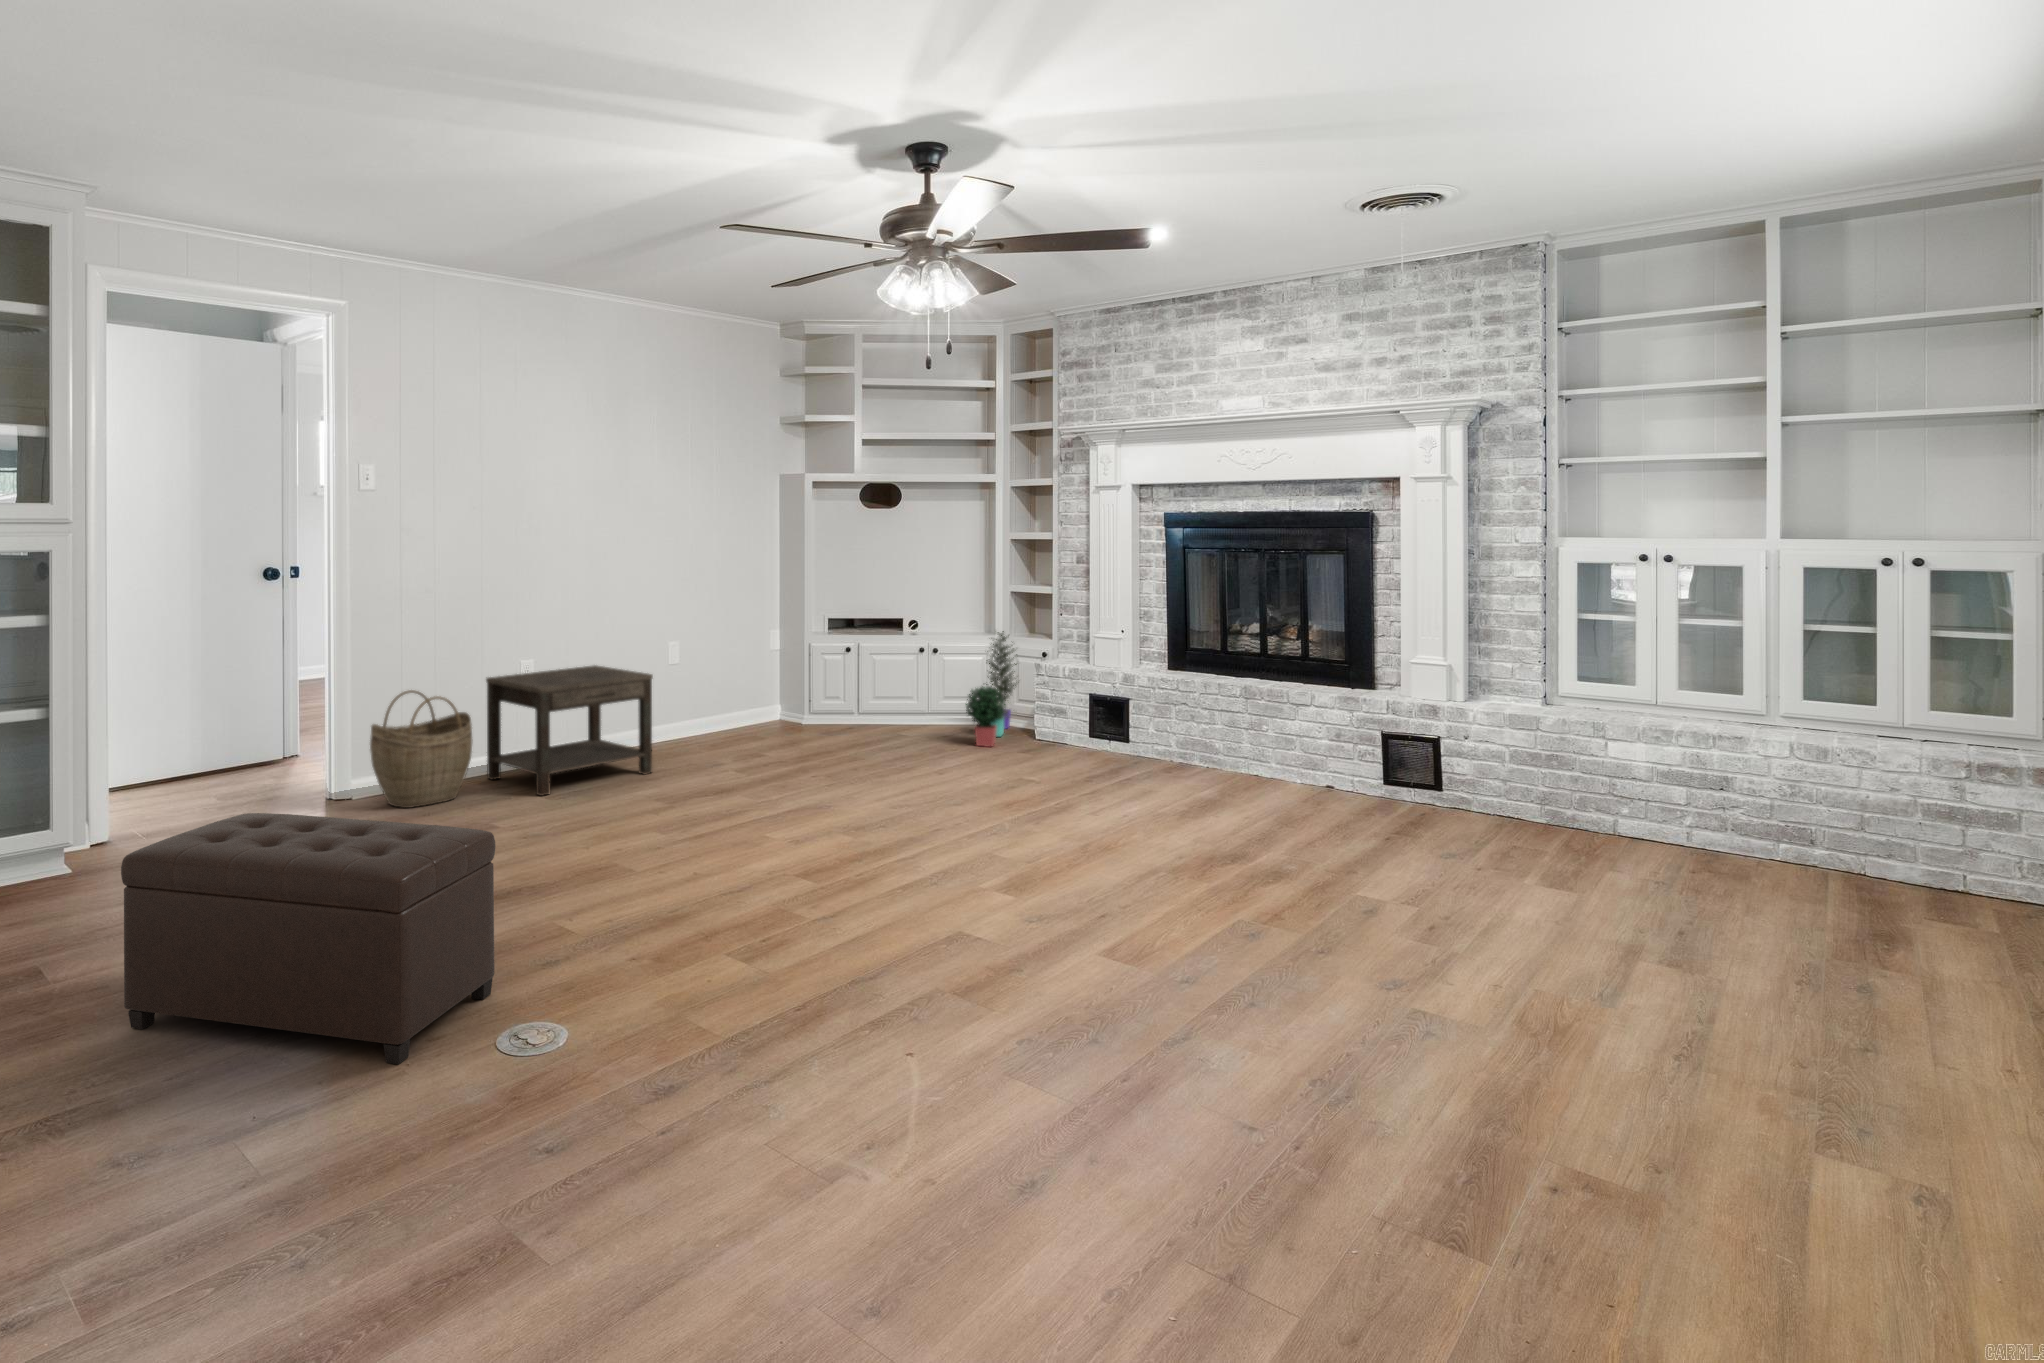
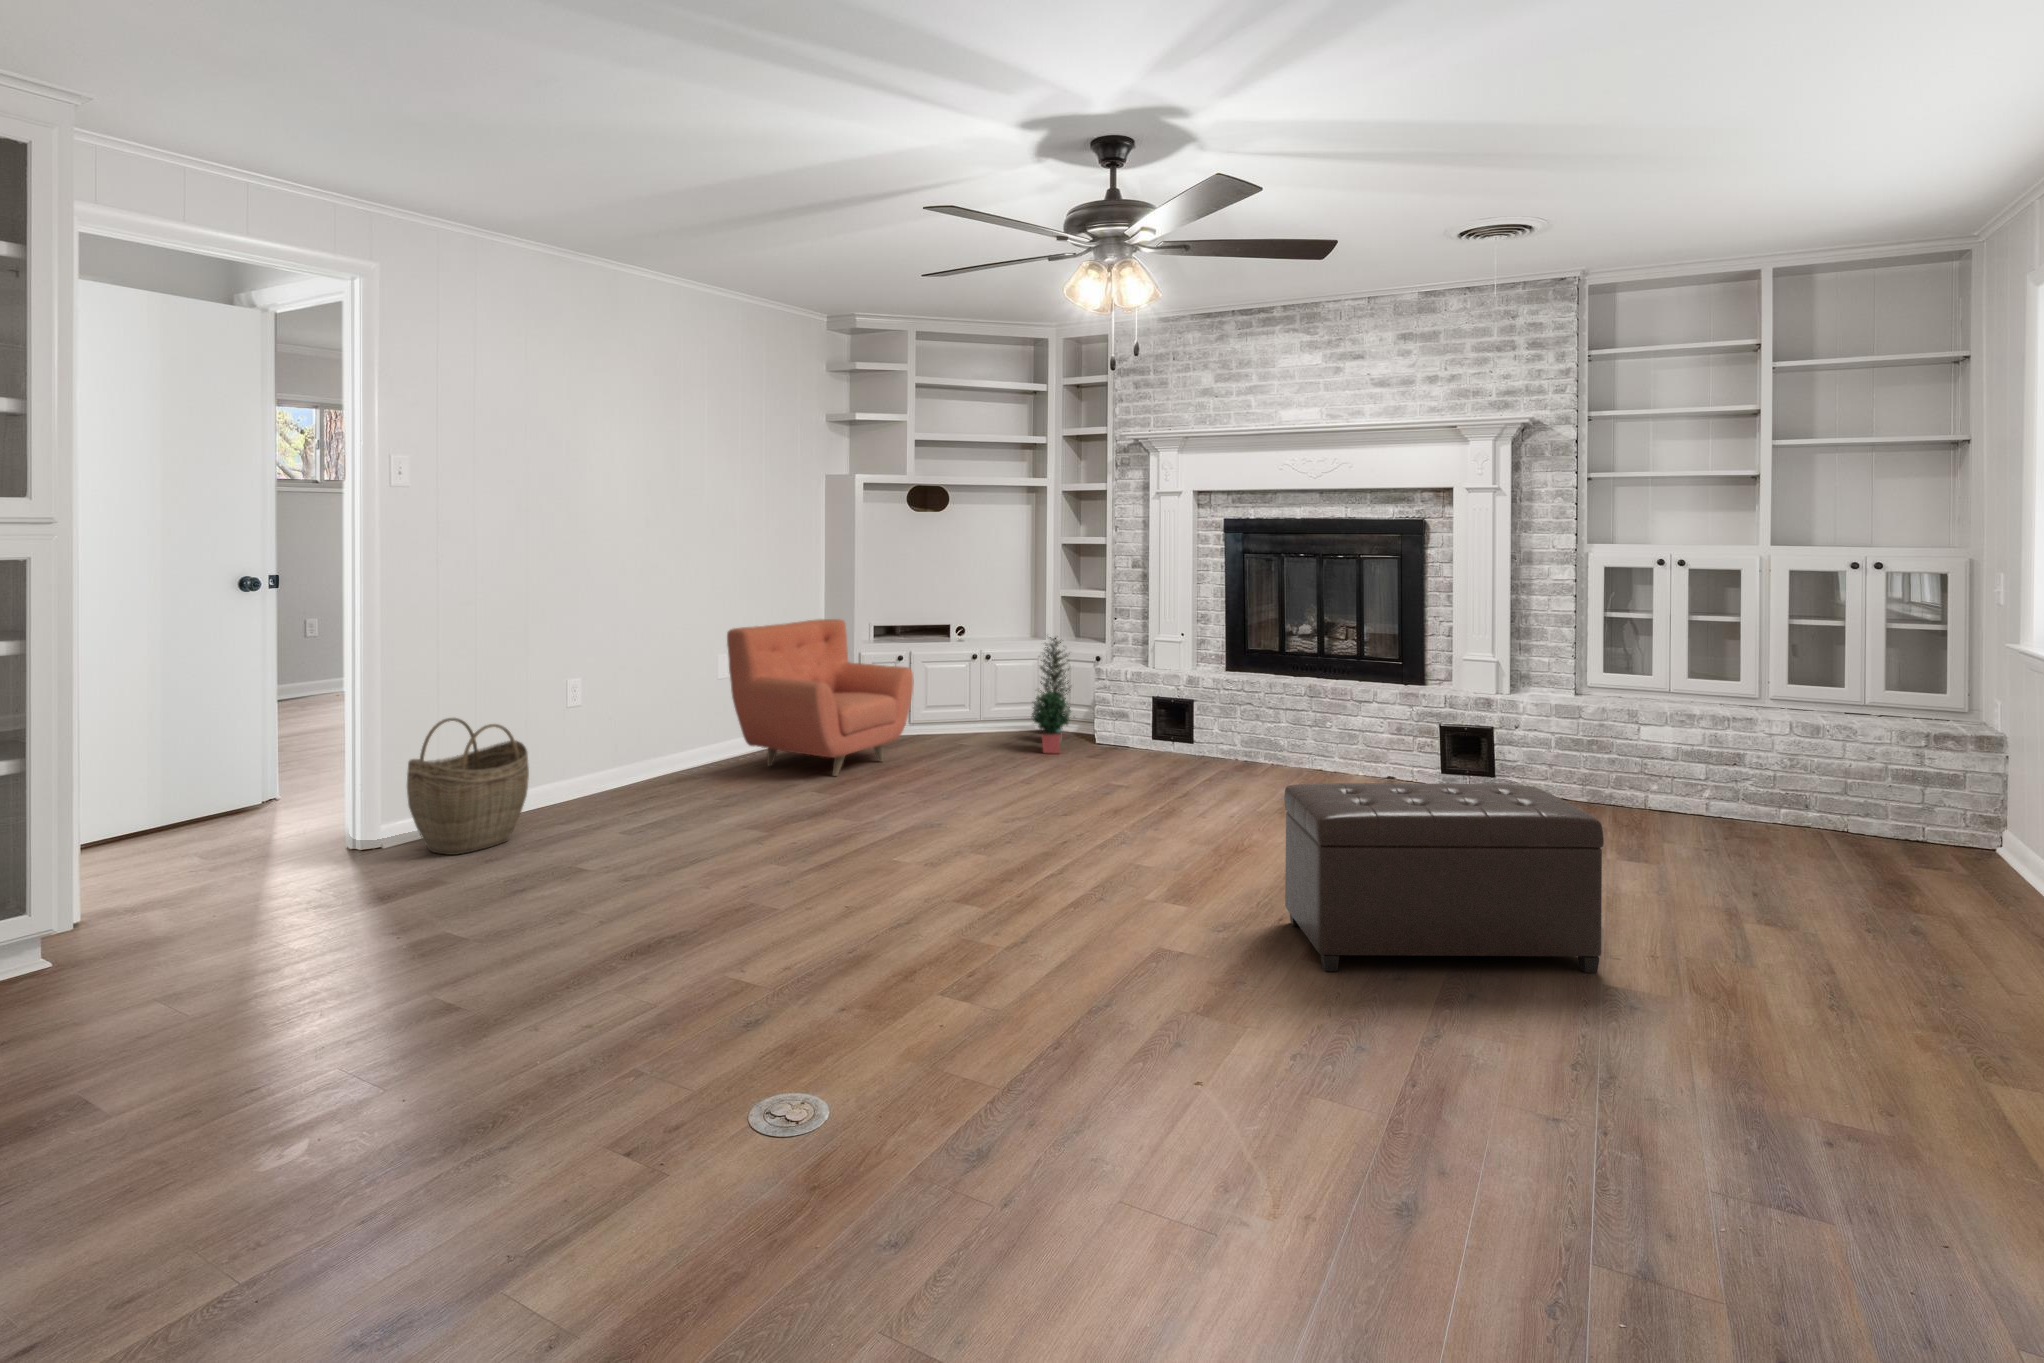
armchair: none [674,611,850,758] -> present [727,619,913,776]
side table: present [486,665,653,796] -> none [531,682,723,831]
ottoman: present [121,813,496,1064] -> present [1284,783,1604,973]

